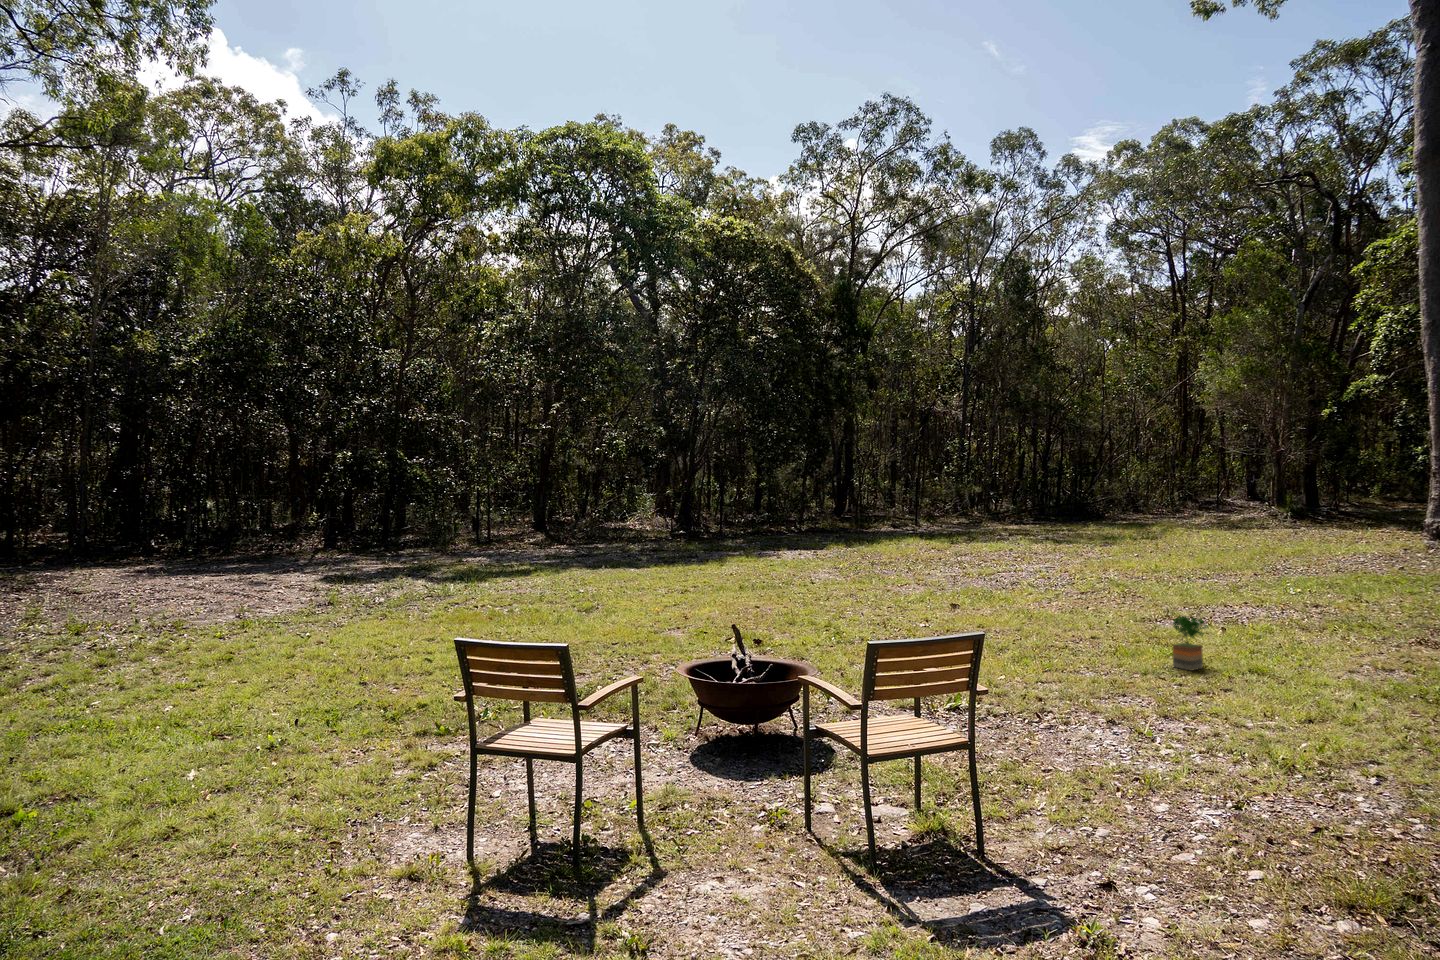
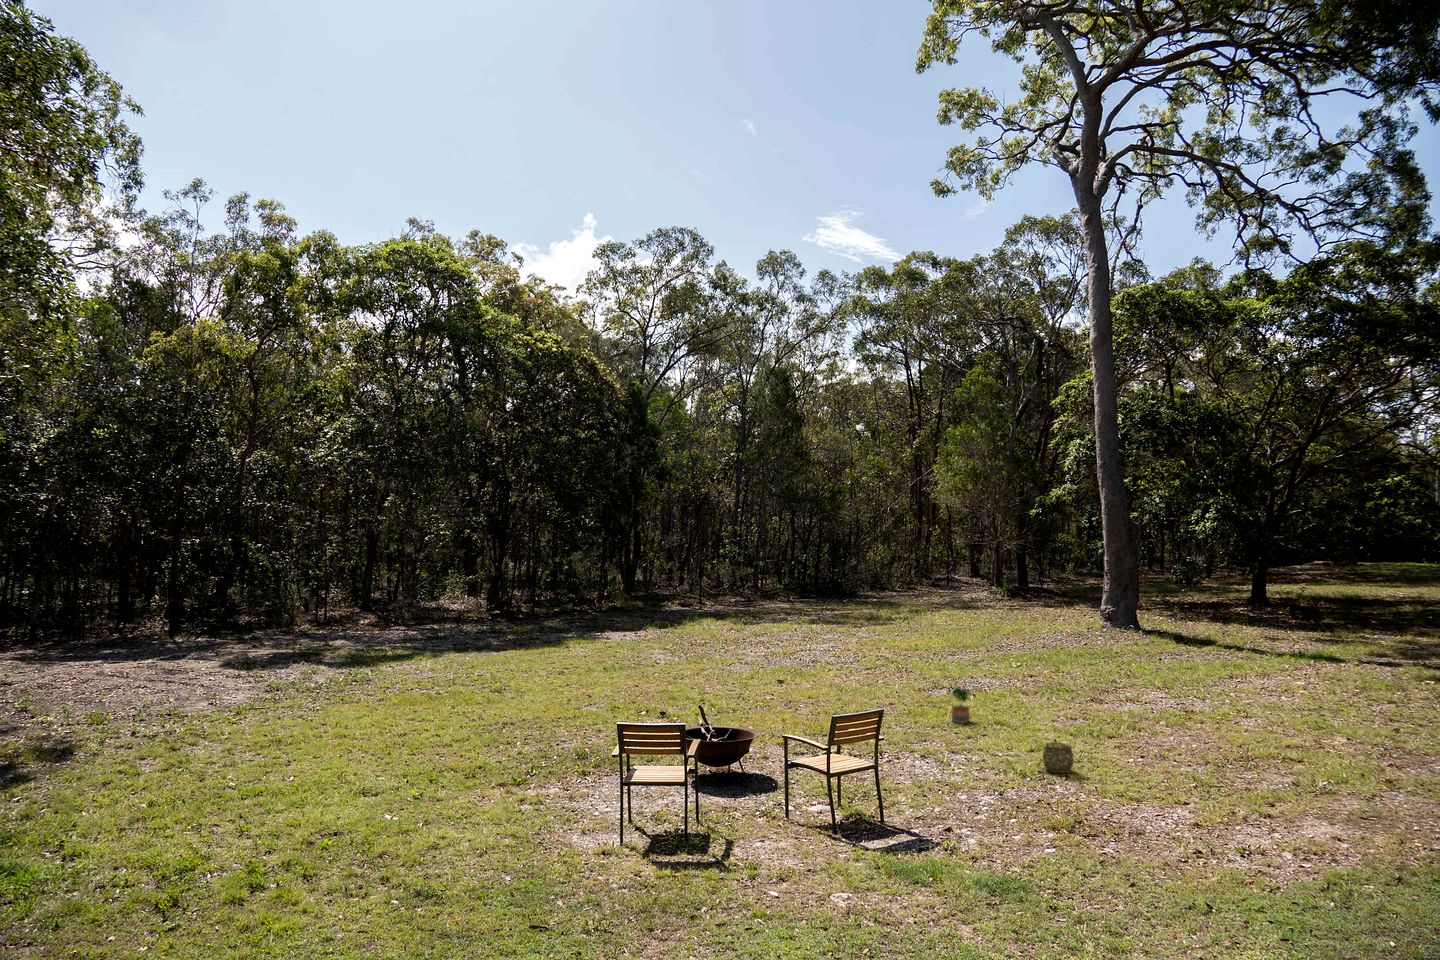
woven basket: none [1330,714,1398,773] -> present [1043,743,1074,773]

